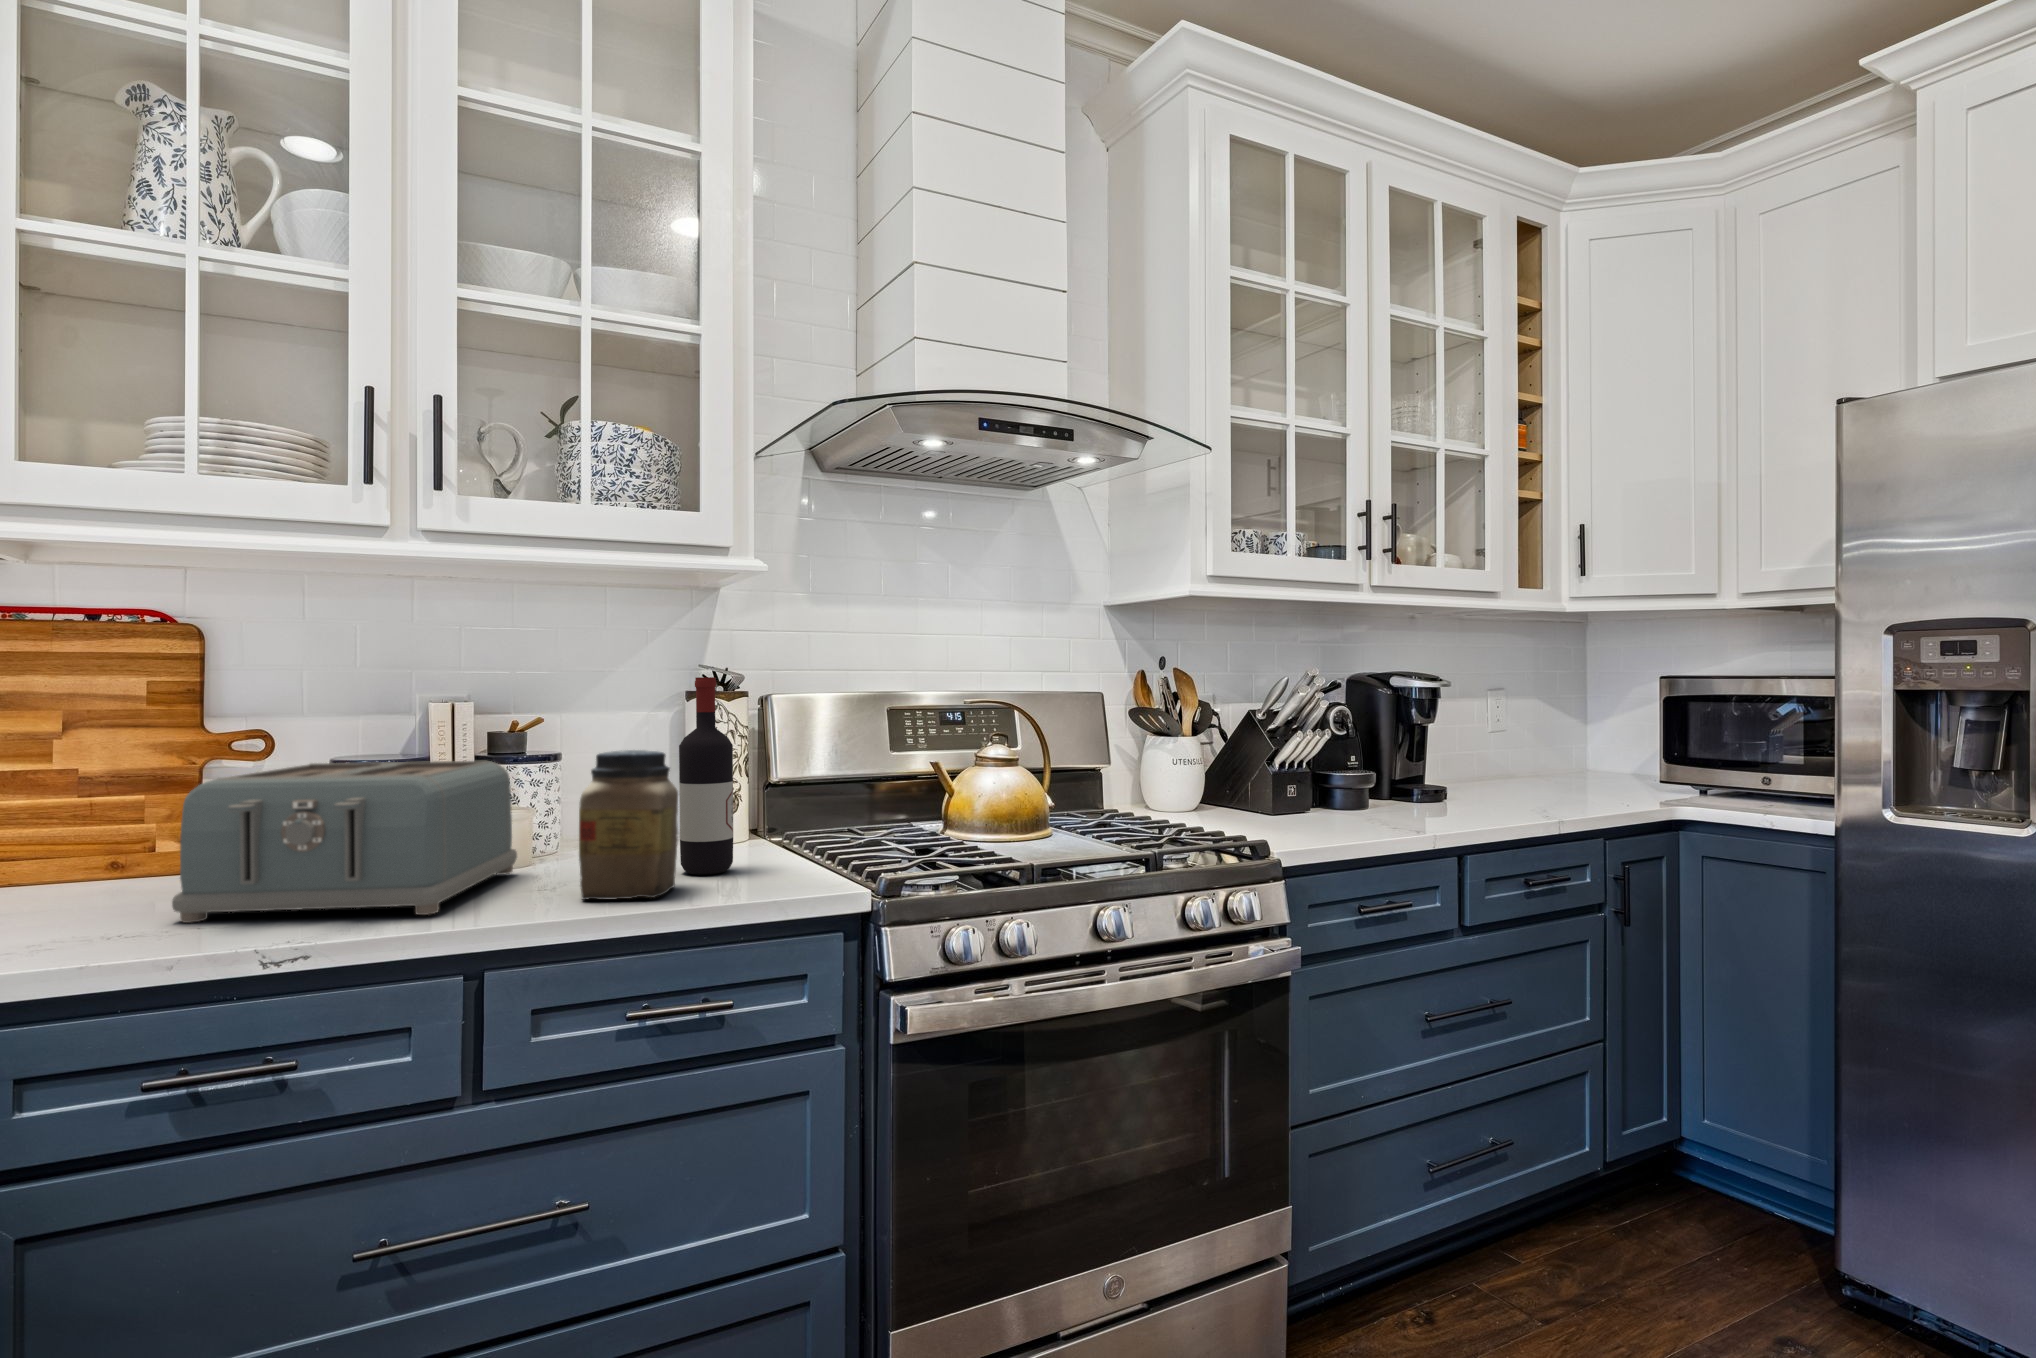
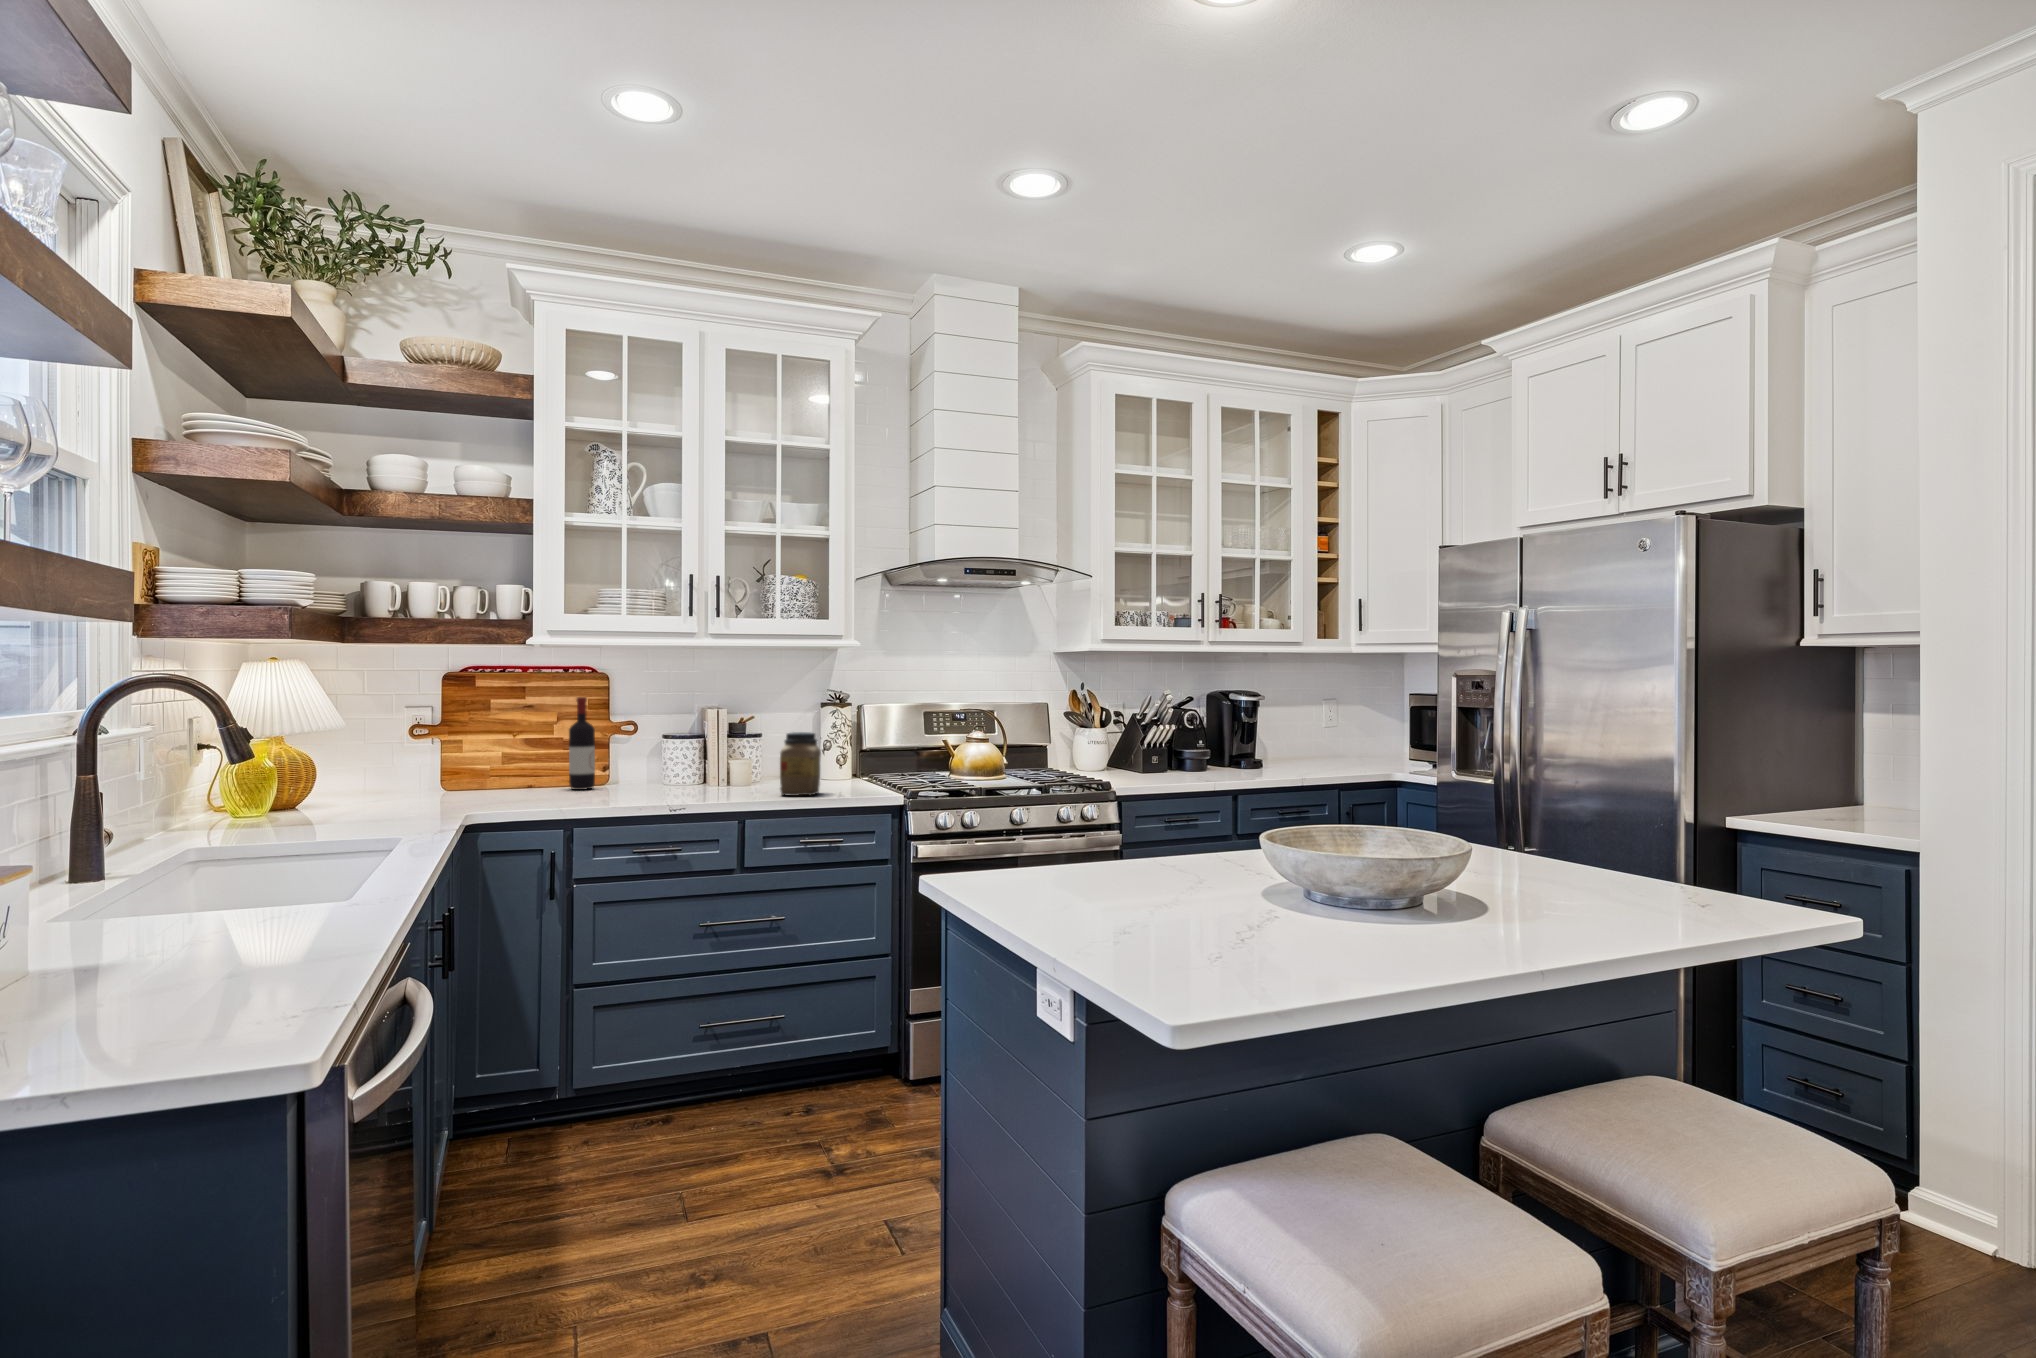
wine bottle: present [679,677,733,875] -> present [569,697,595,790]
toaster: present [172,761,517,923] -> none [626,736,748,799]

